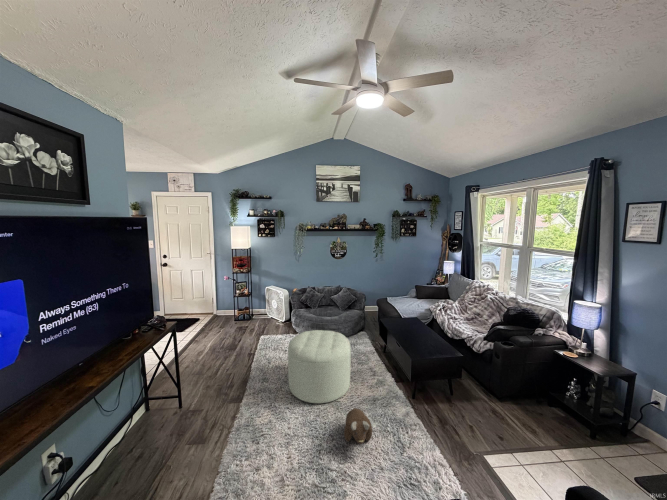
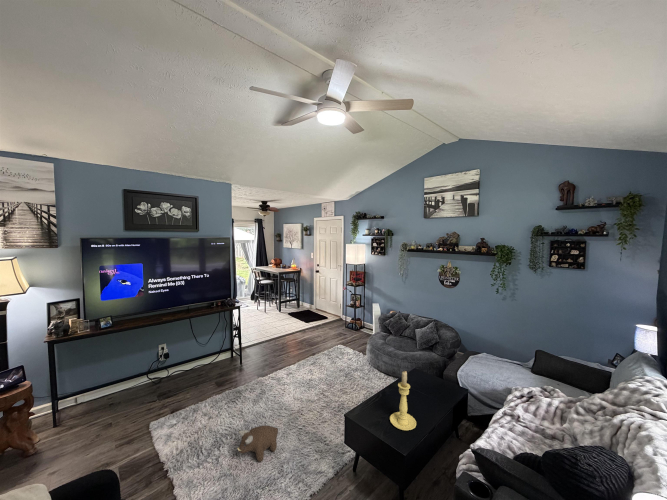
candle holder: none [419,308,438,346] -> present [390,371,416,430]
ottoman: present [288,330,351,403] -> none [280,346,341,420]

